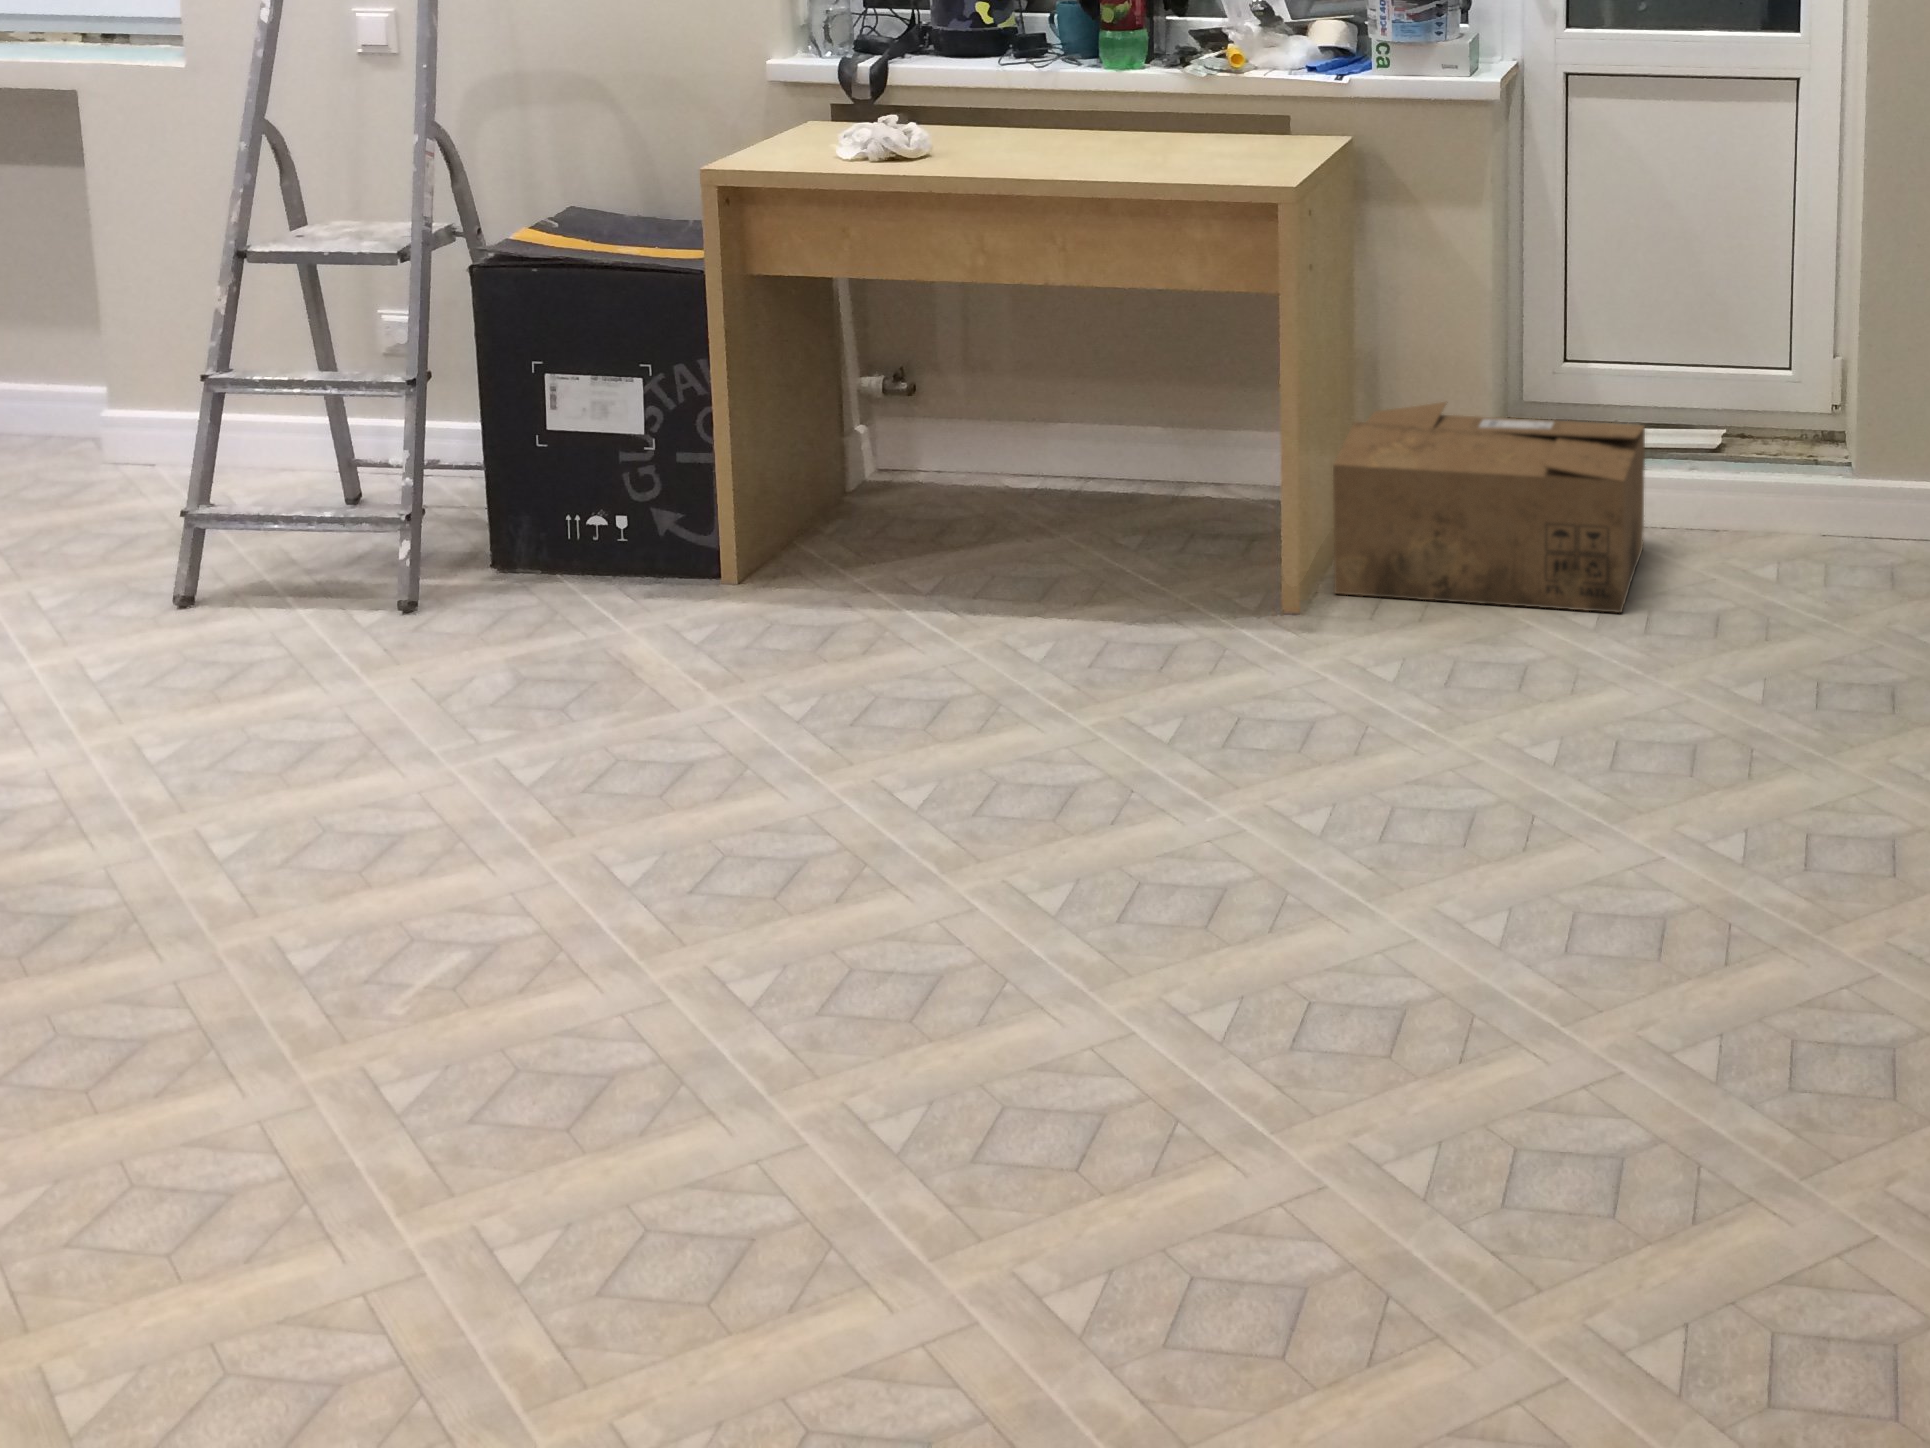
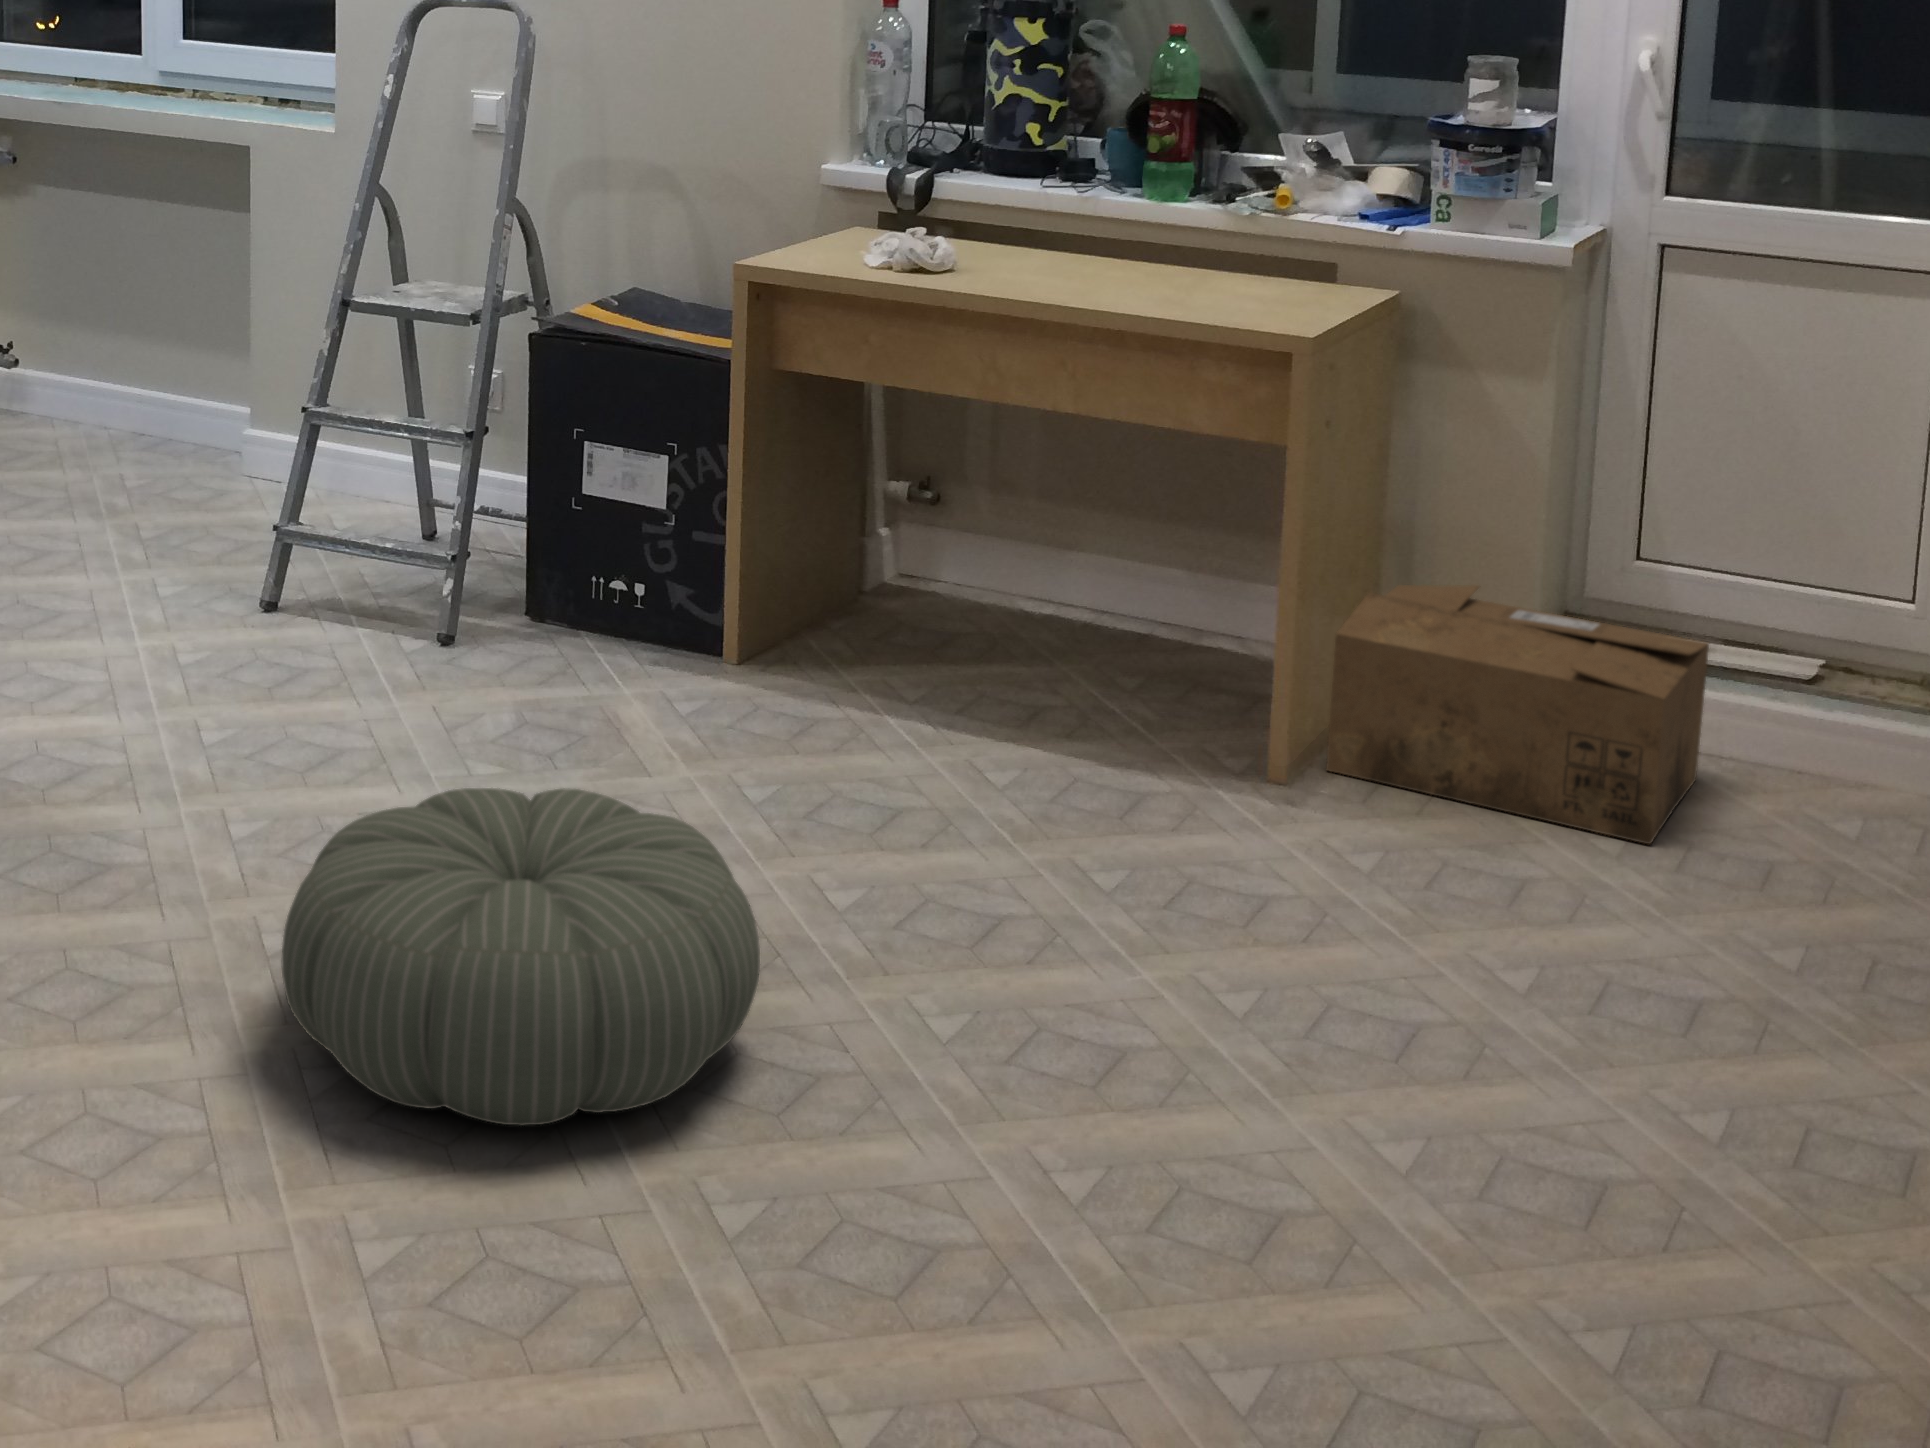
pouf: none [307,746,855,1129] -> present [281,788,760,1126]

